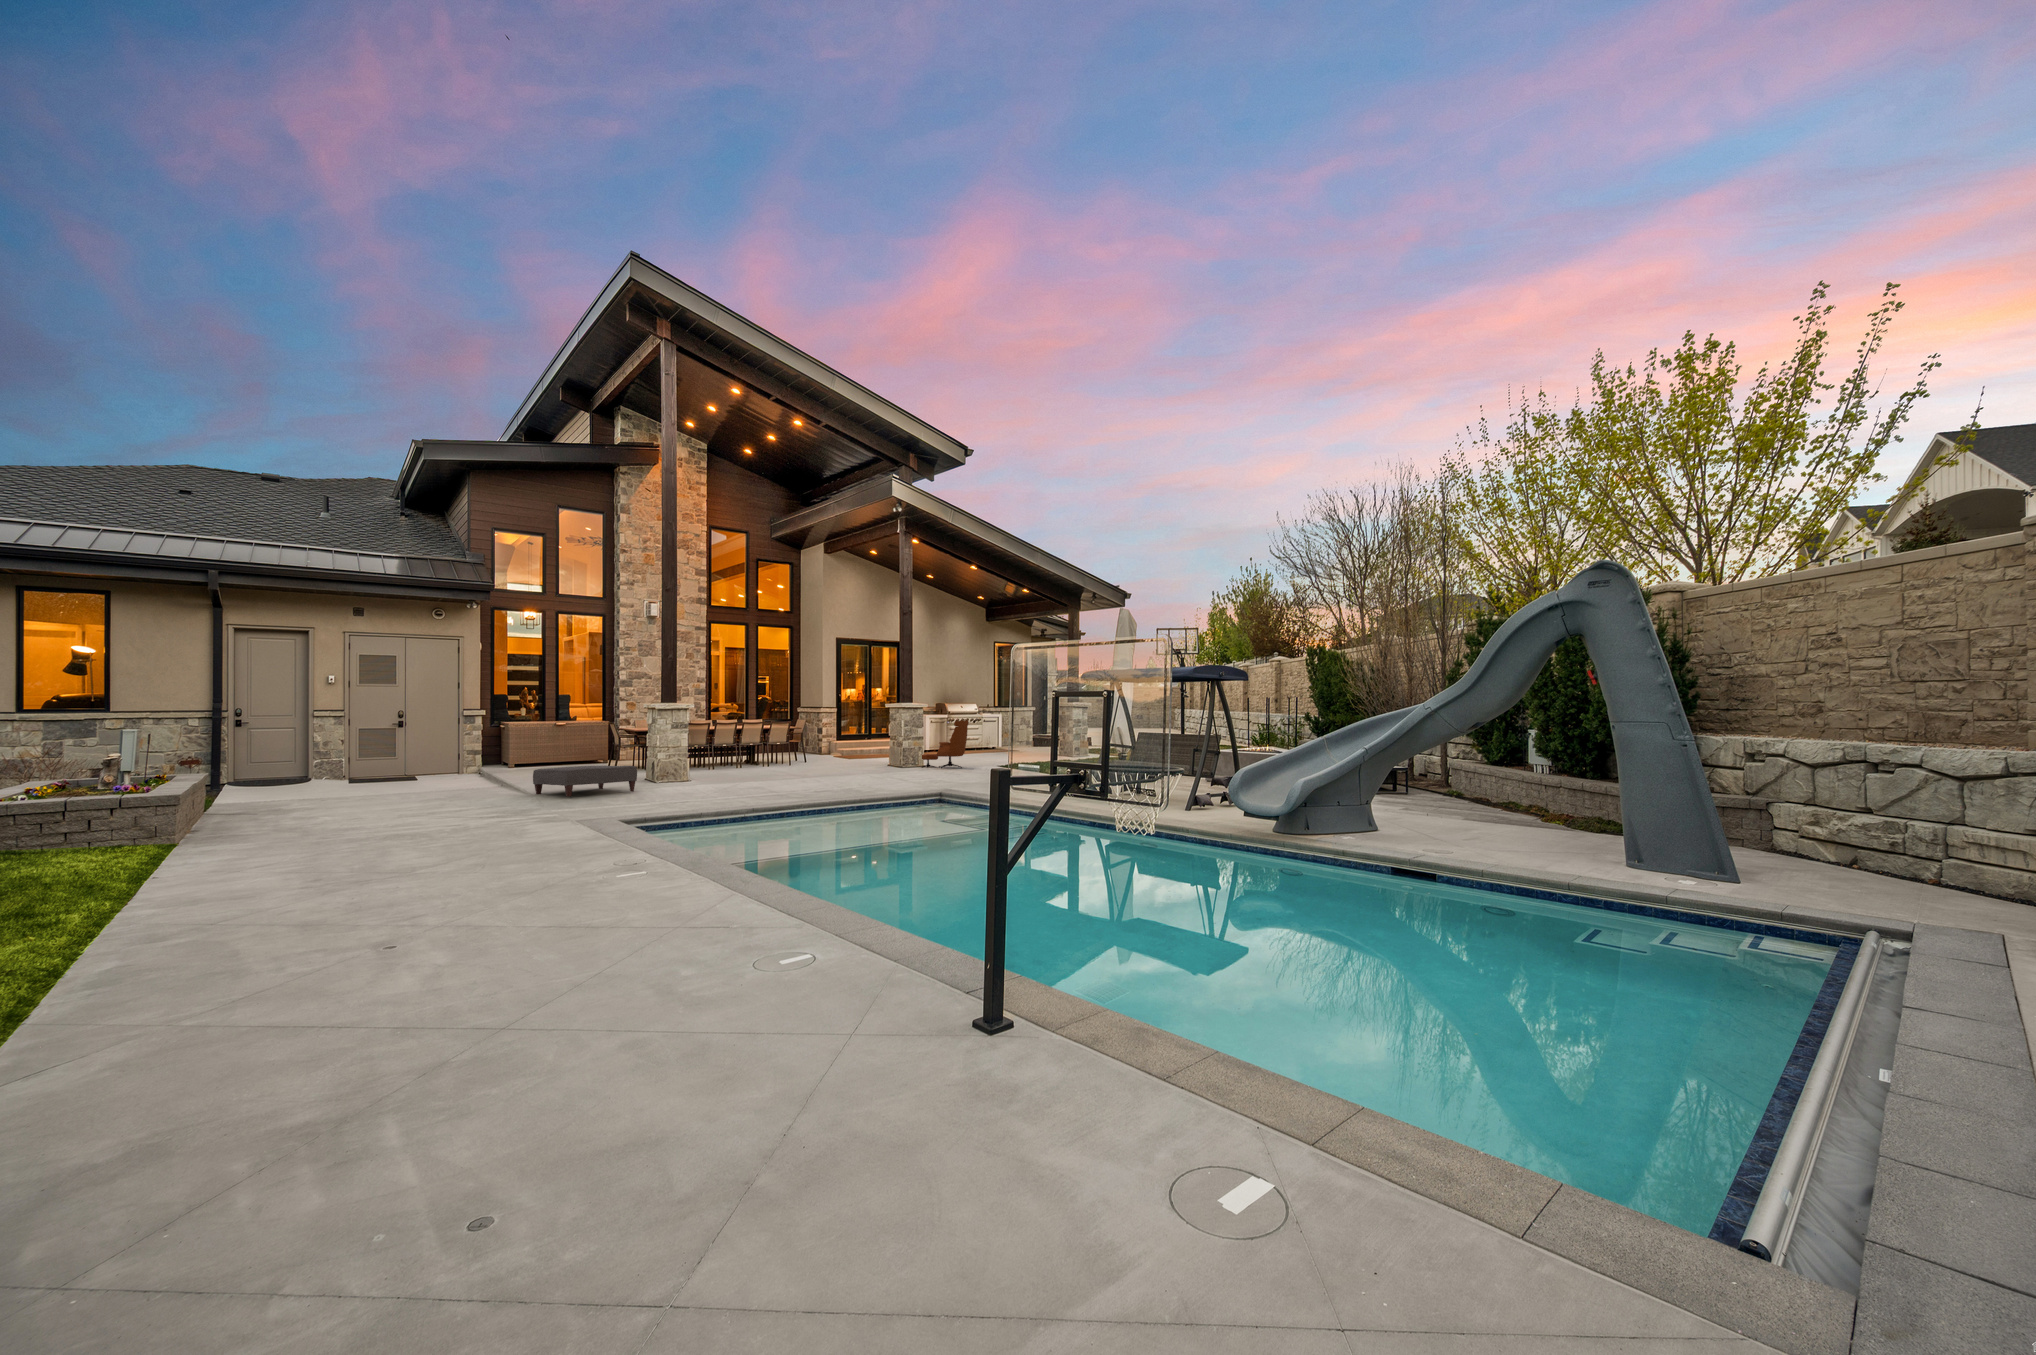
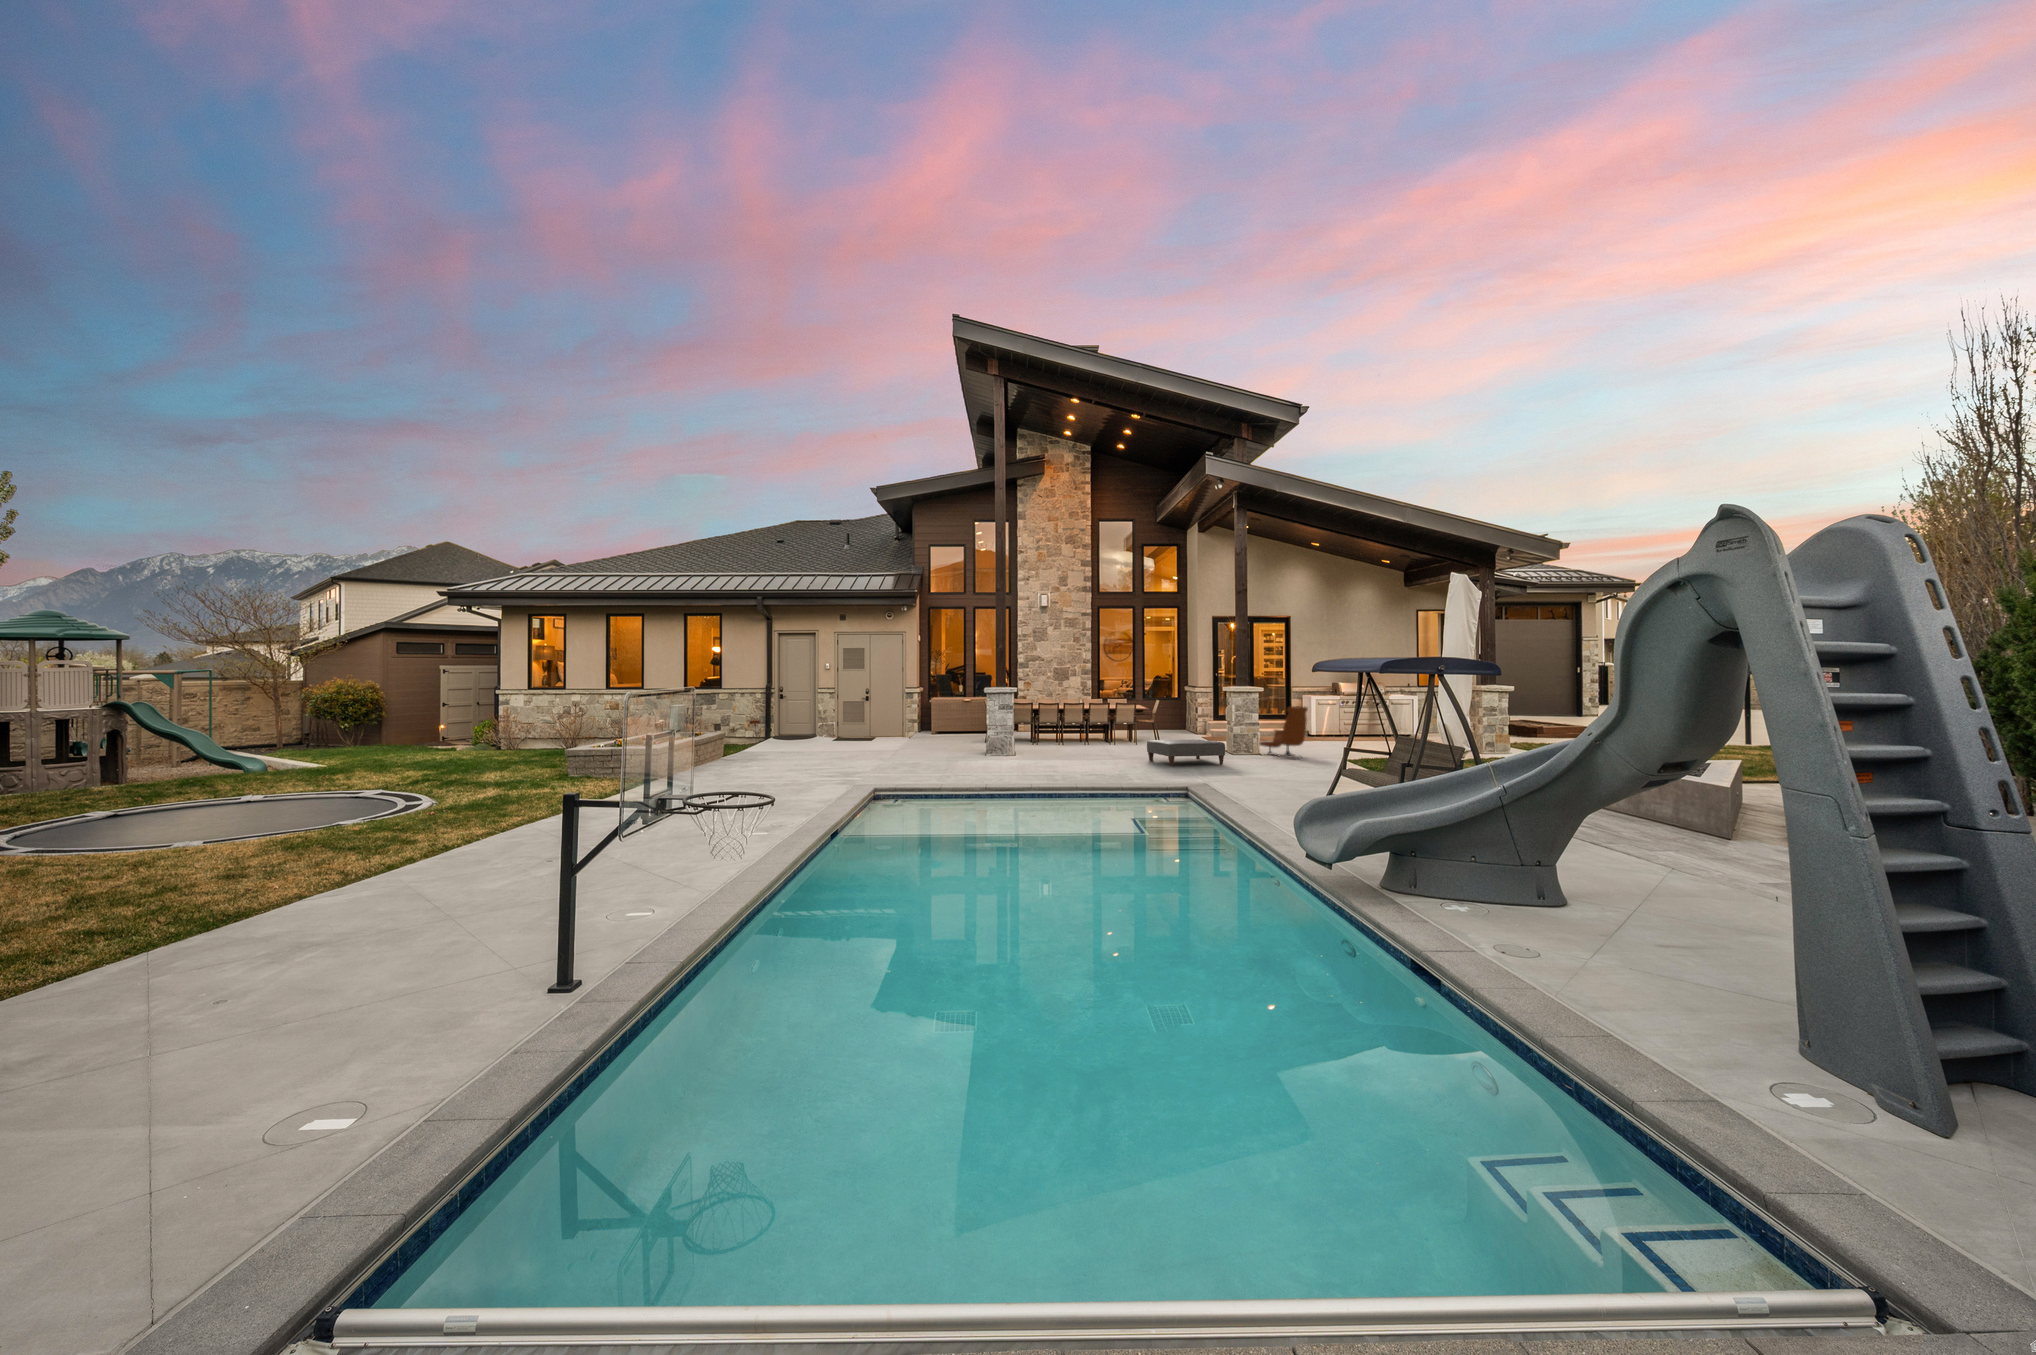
ottoman: present [533,766,637,797] -> present [1147,740,1225,766]

